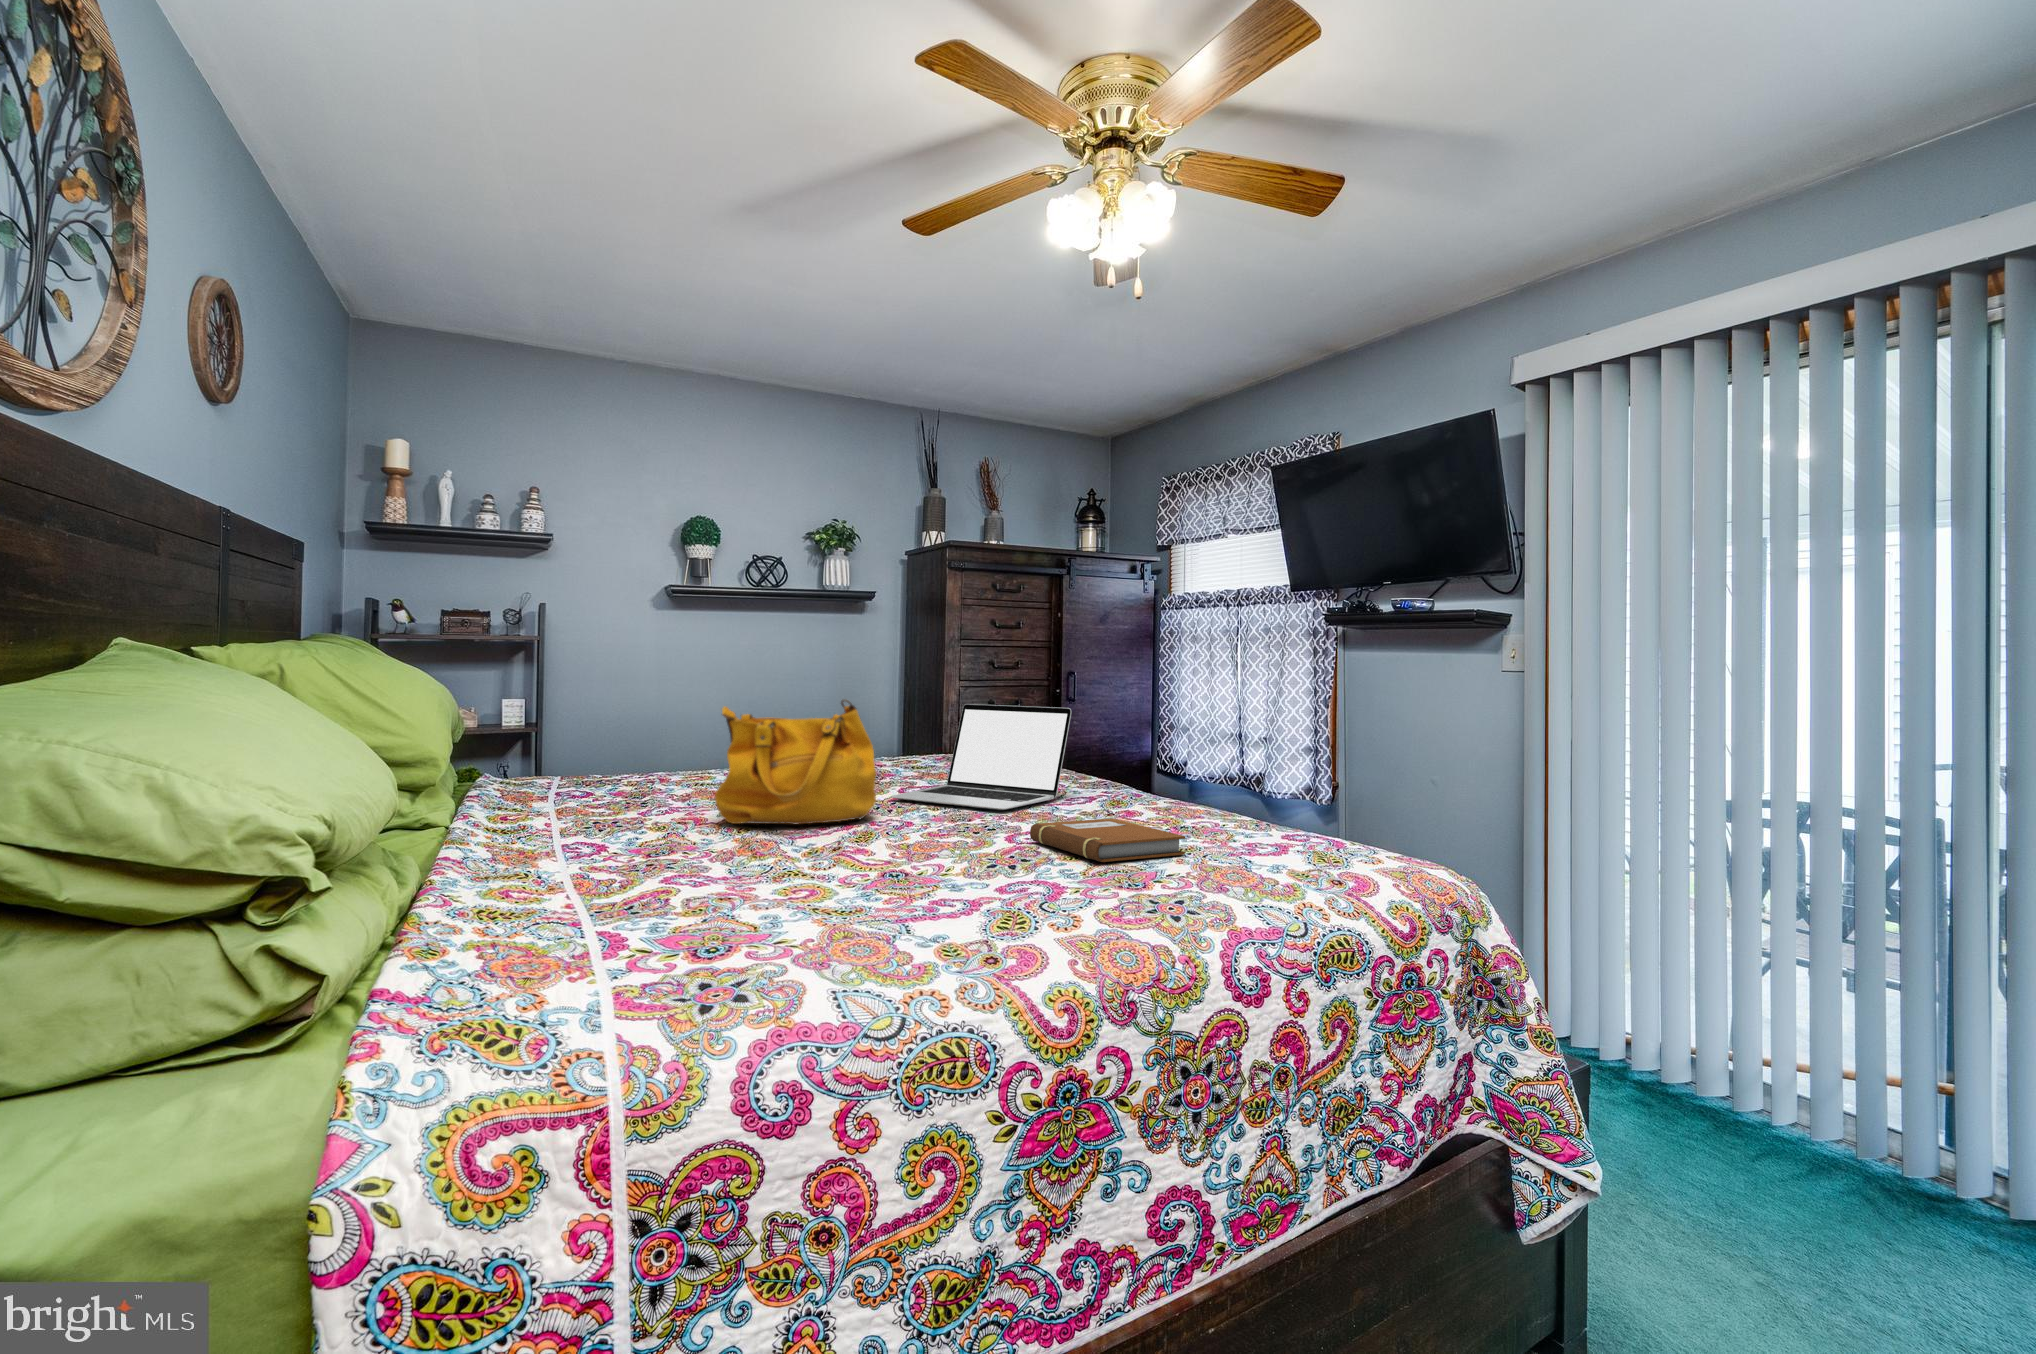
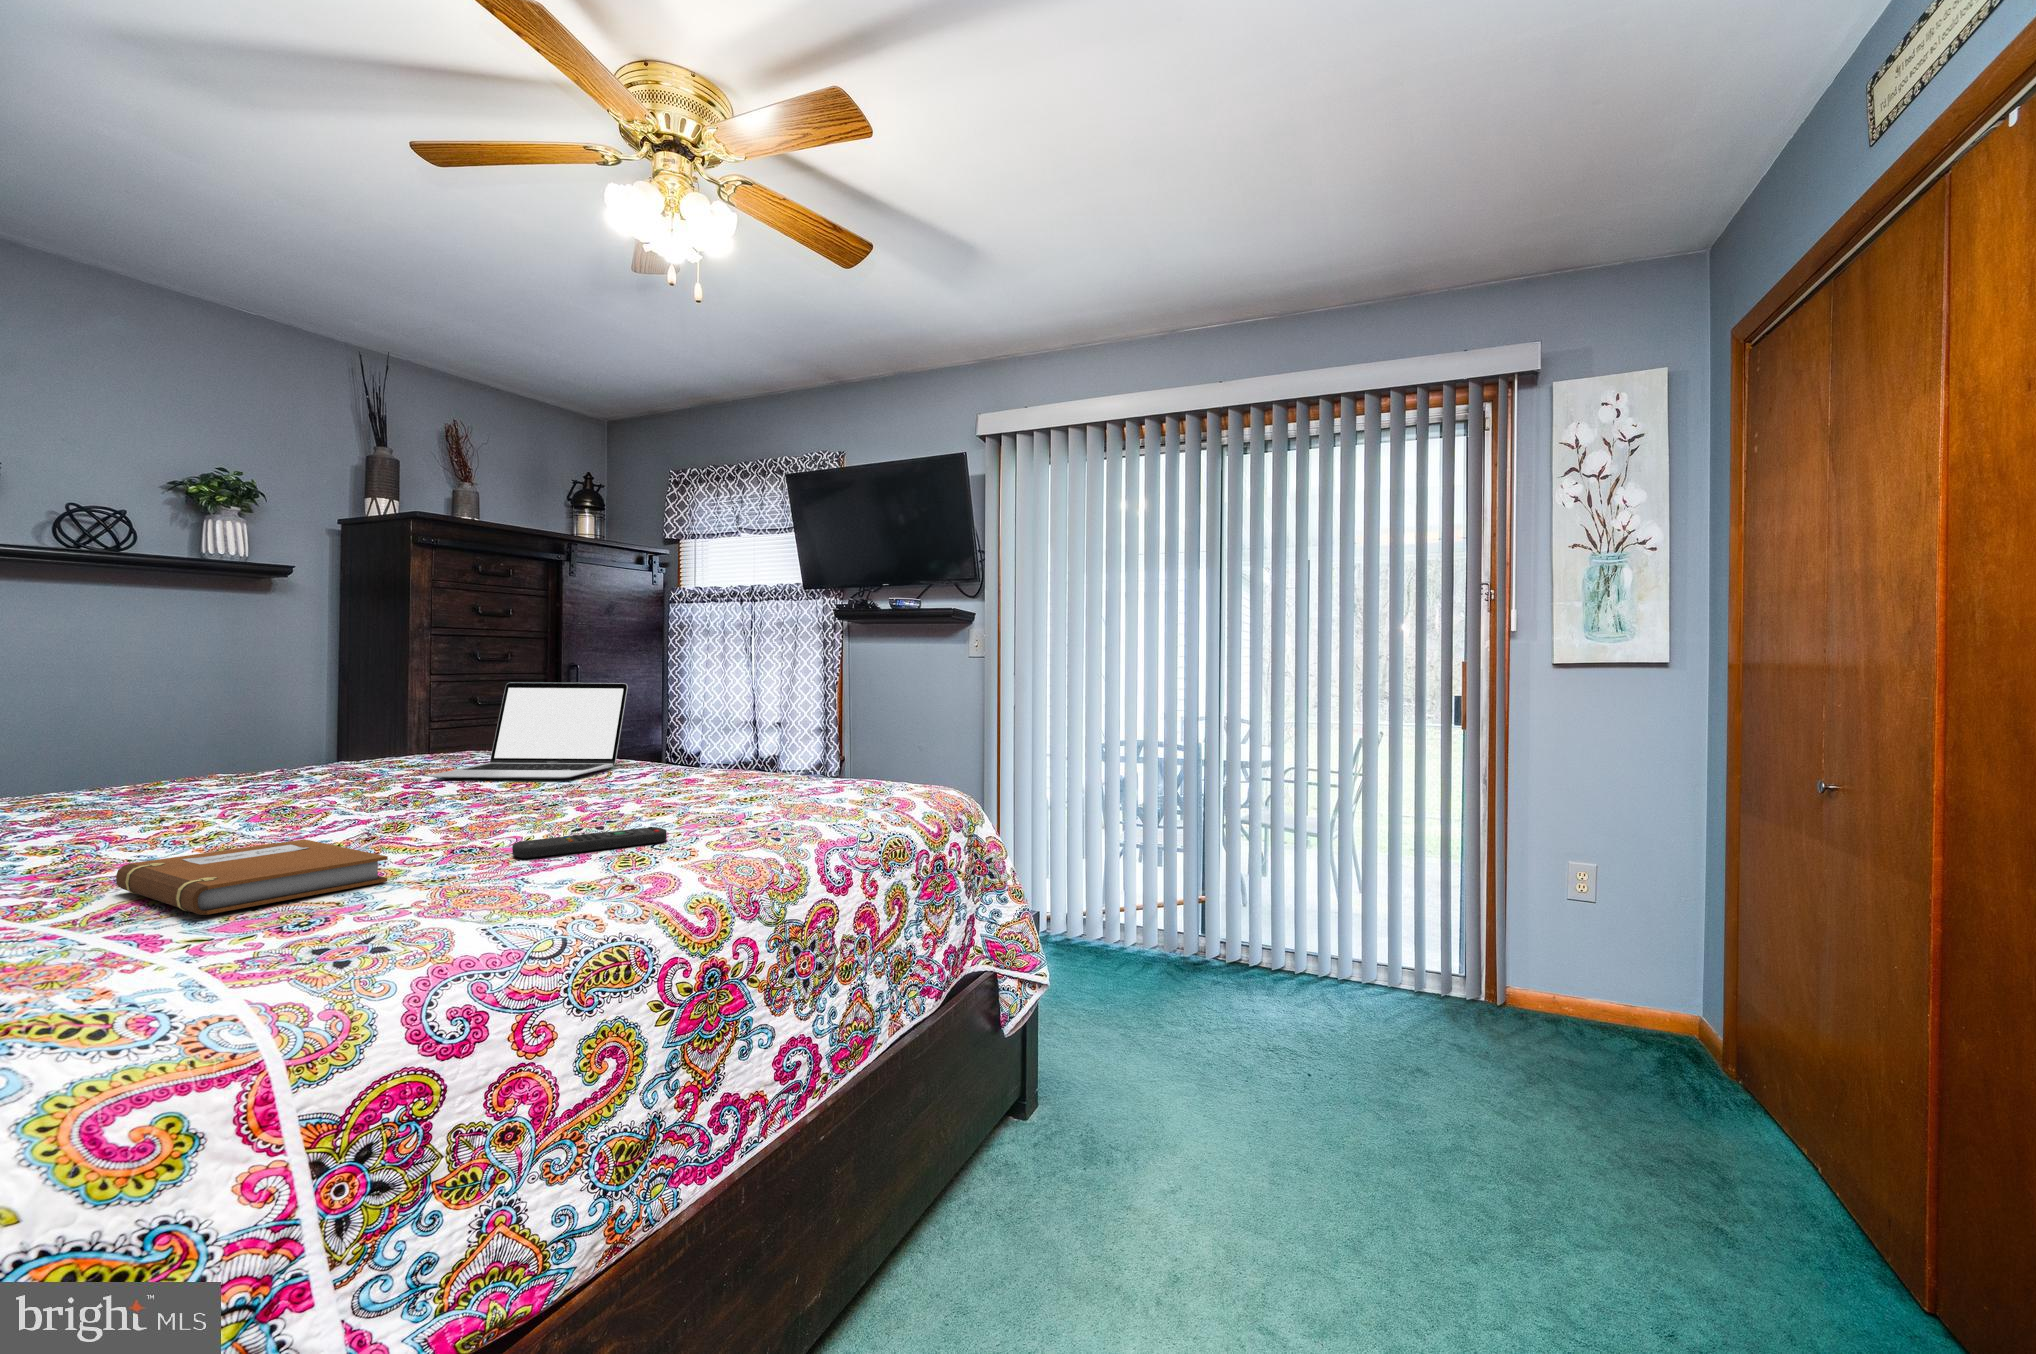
handbag: present [715,699,876,825] -> none [206,675,424,814]
notebook: present [1030,818,1185,862] -> present [116,839,388,915]
remote control: none [904,887,1057,909] -> present [512,827,667,858]

